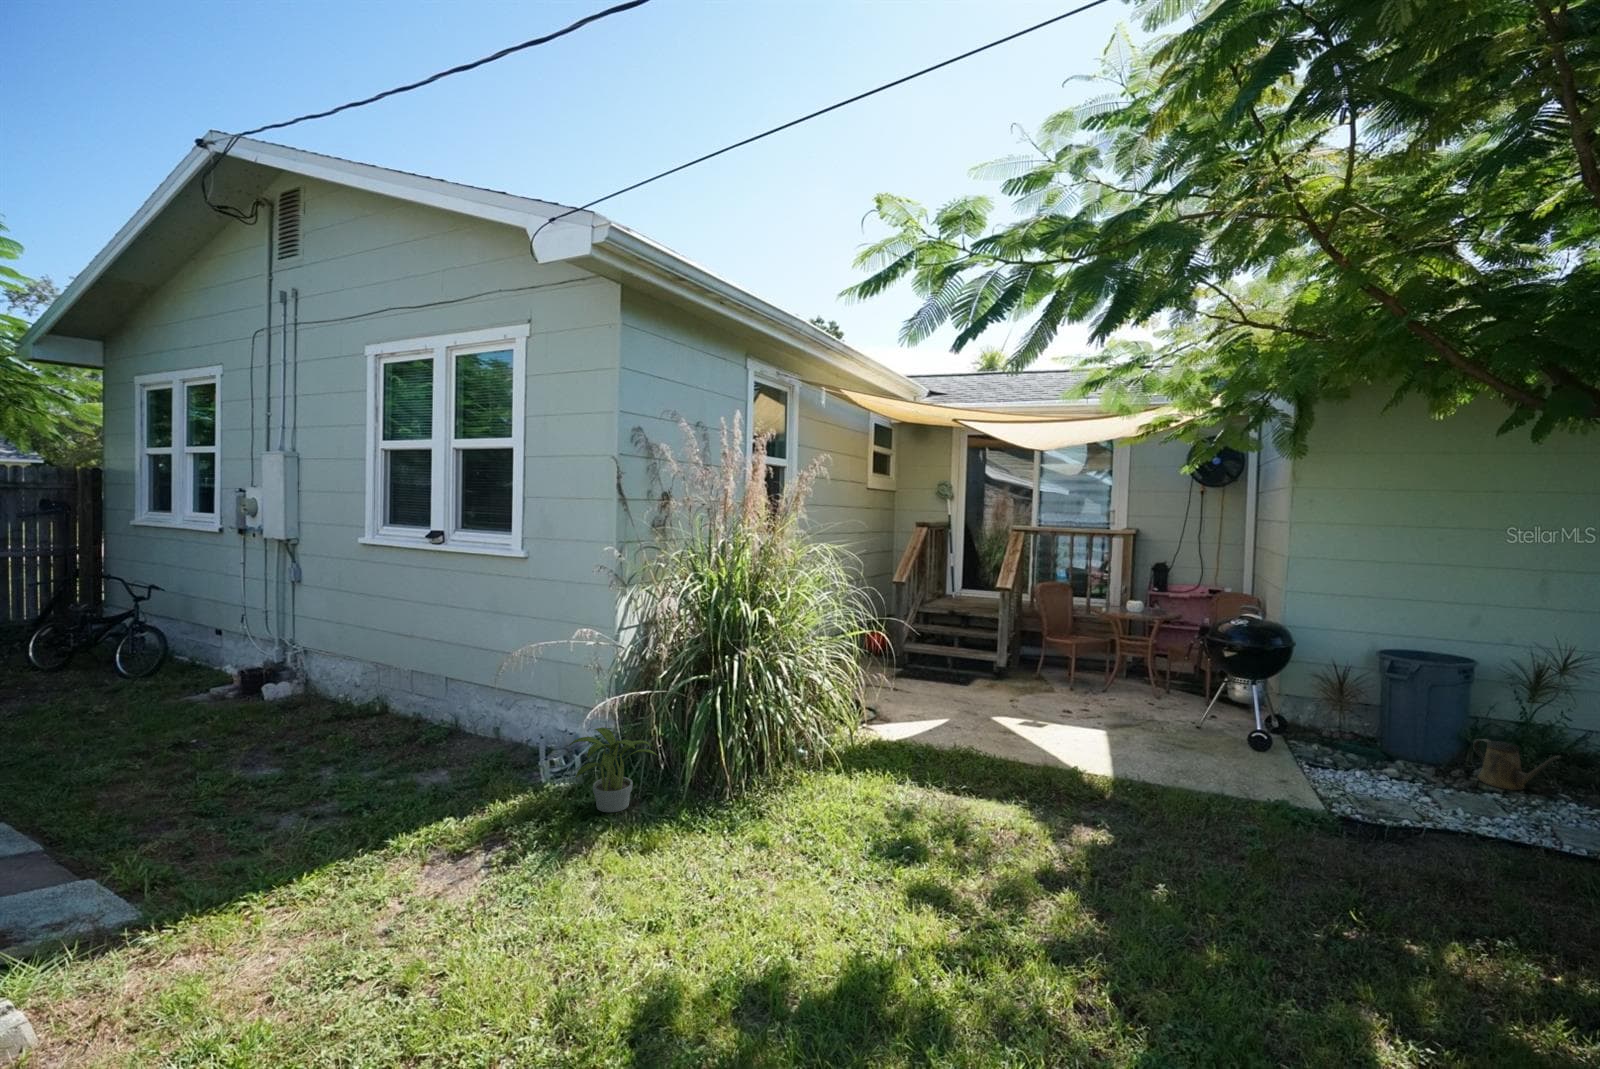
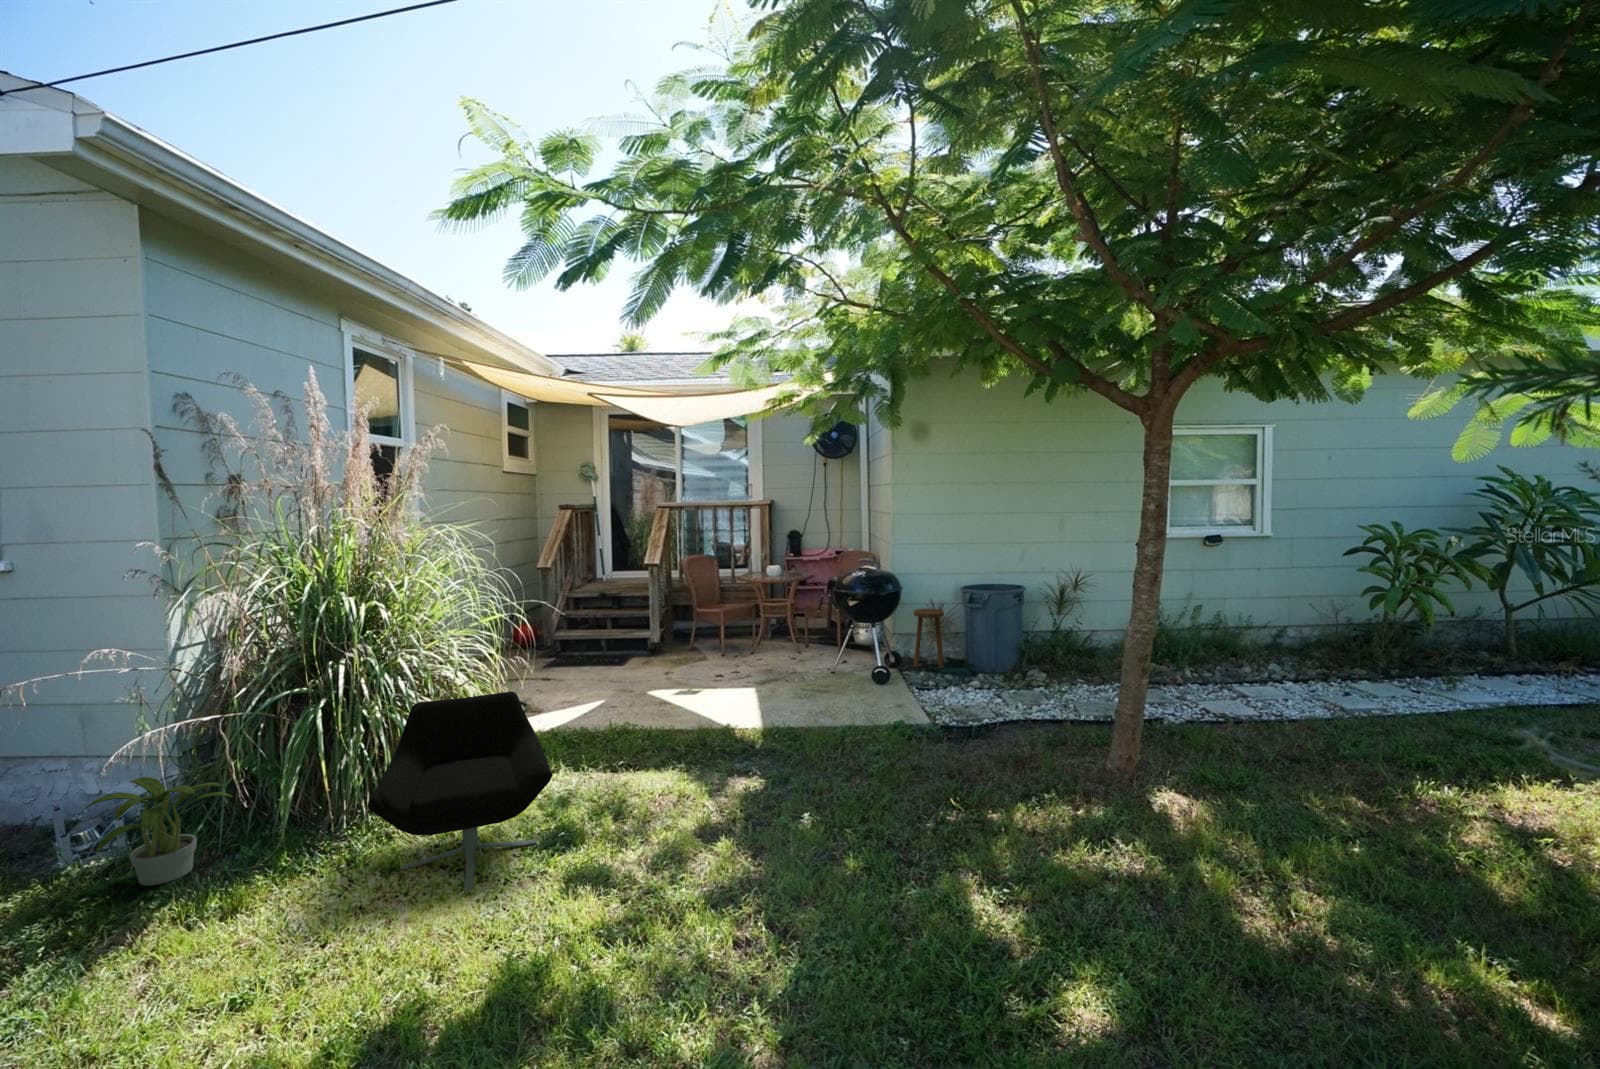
stool: none [1316,673,1365,750] -> present [914,609,944,668]
lounge chair: none [751,702,901,879] -> present [368,692,553,891]
watering can: present [1473,739,1562,790] -> none [1013,645,1064,680]

